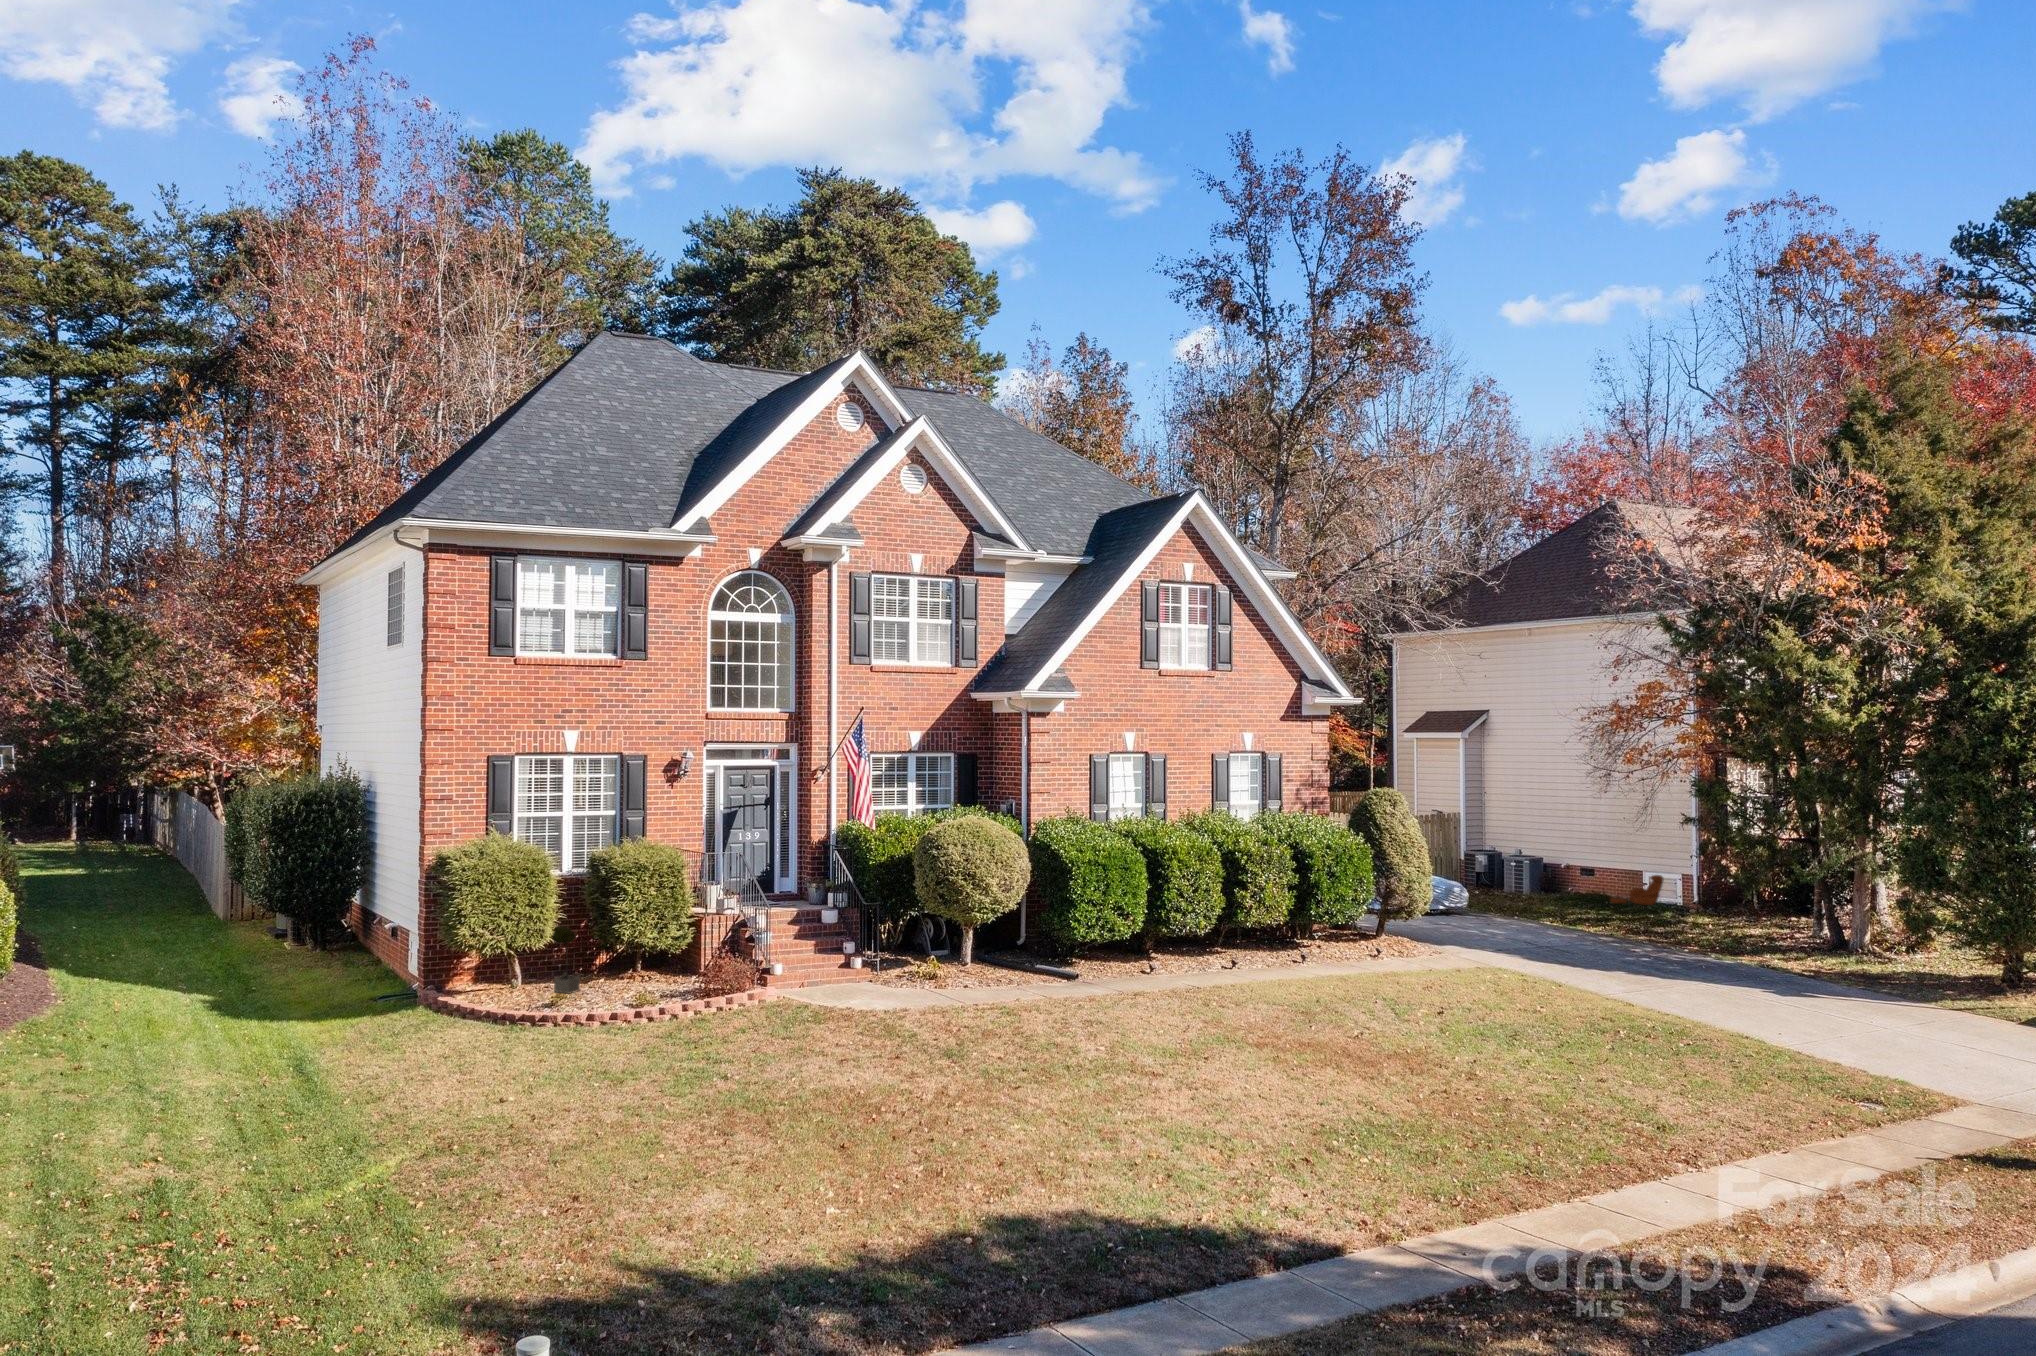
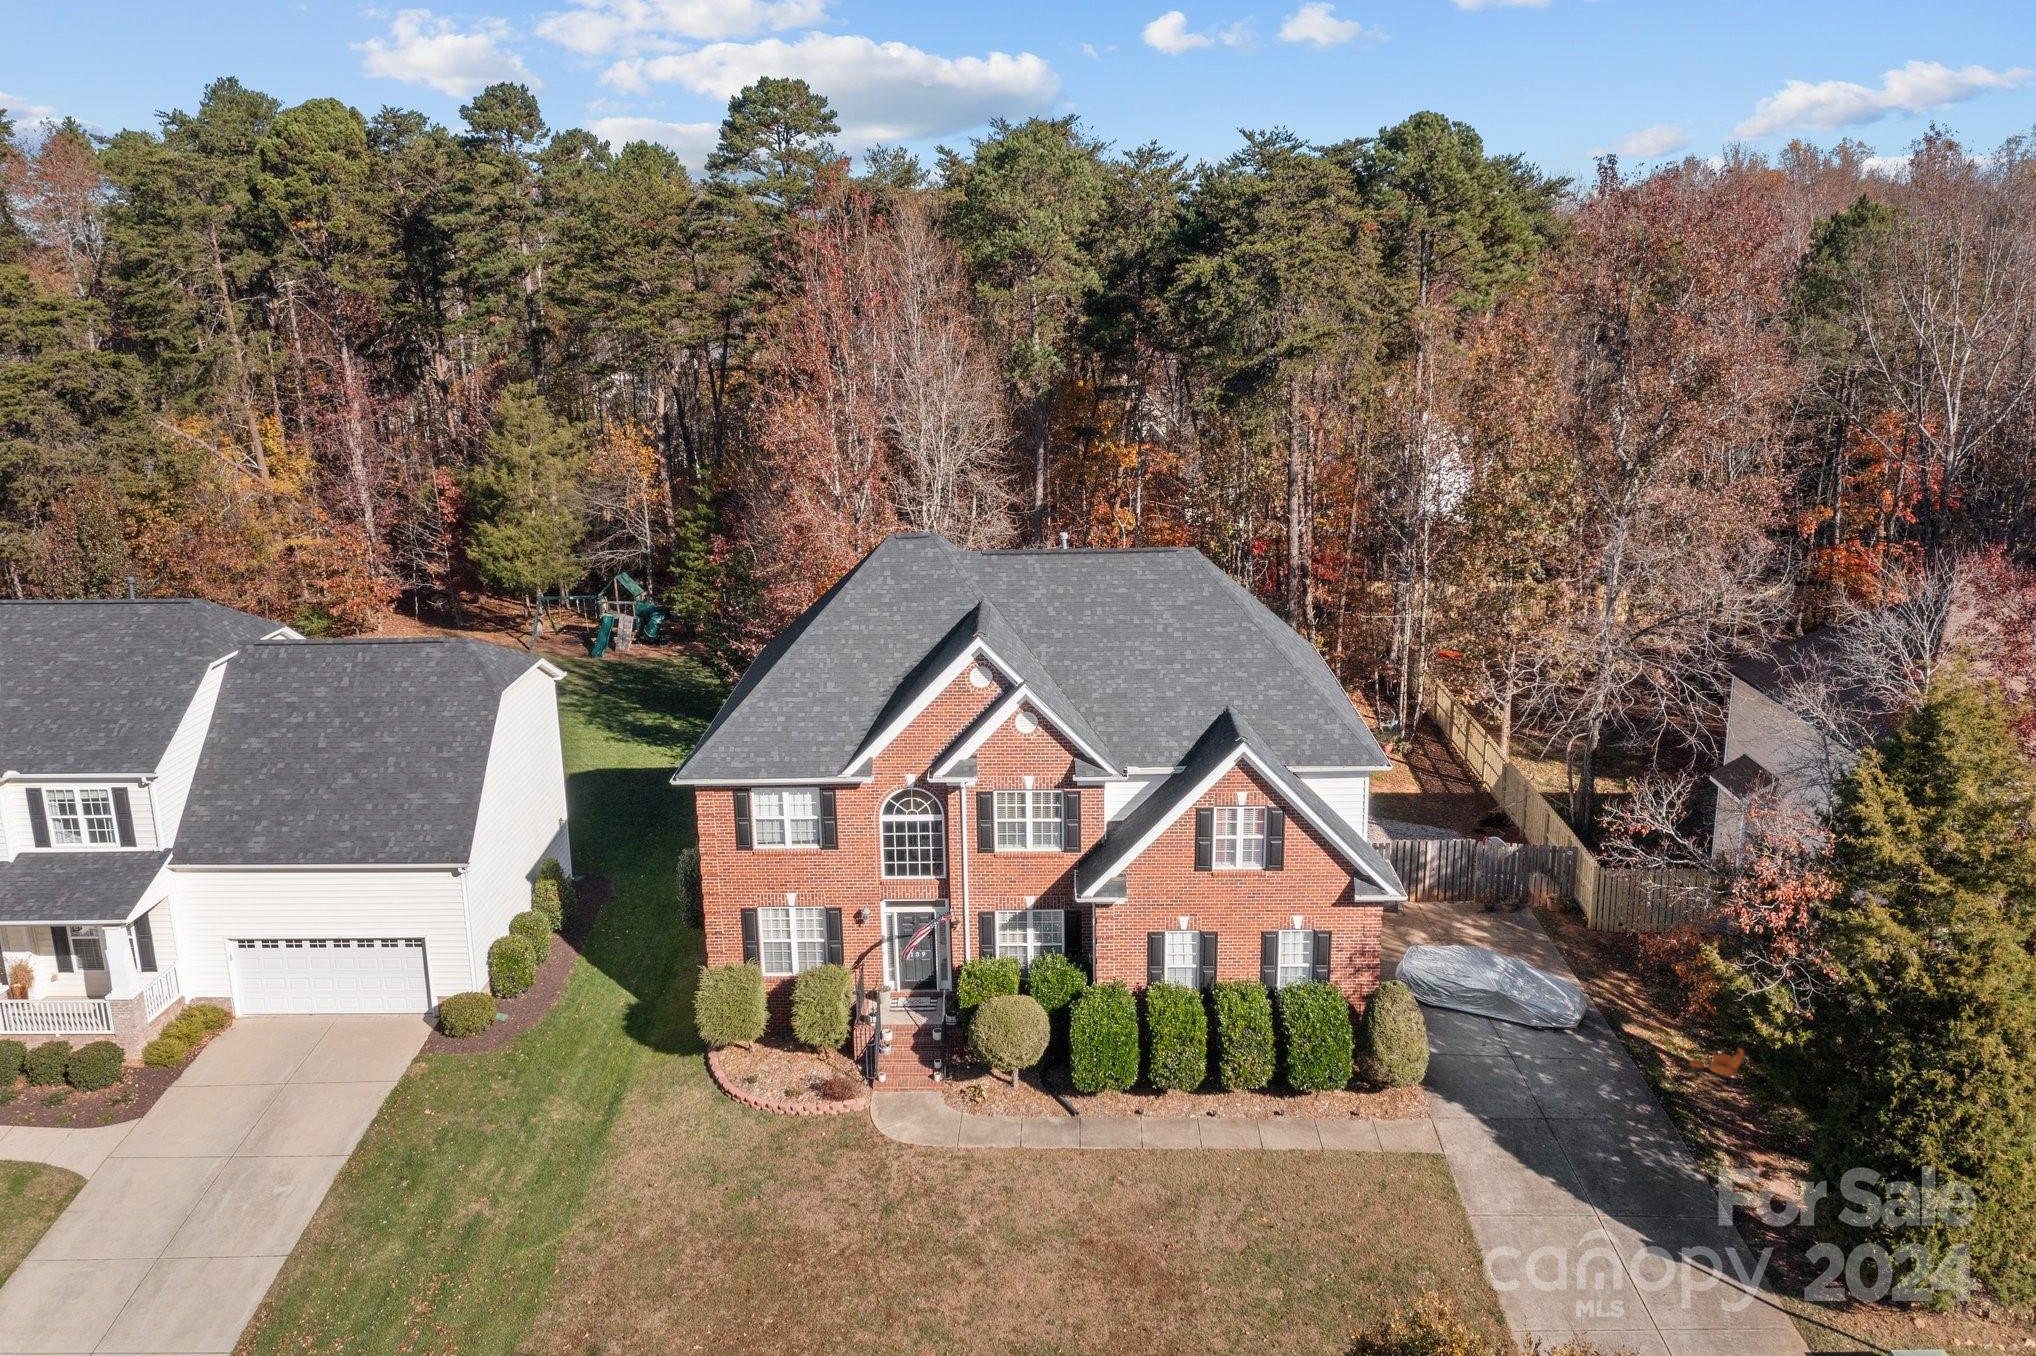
potted tree: present [552,925,580,994] -> none [774,1017,794,1060]

